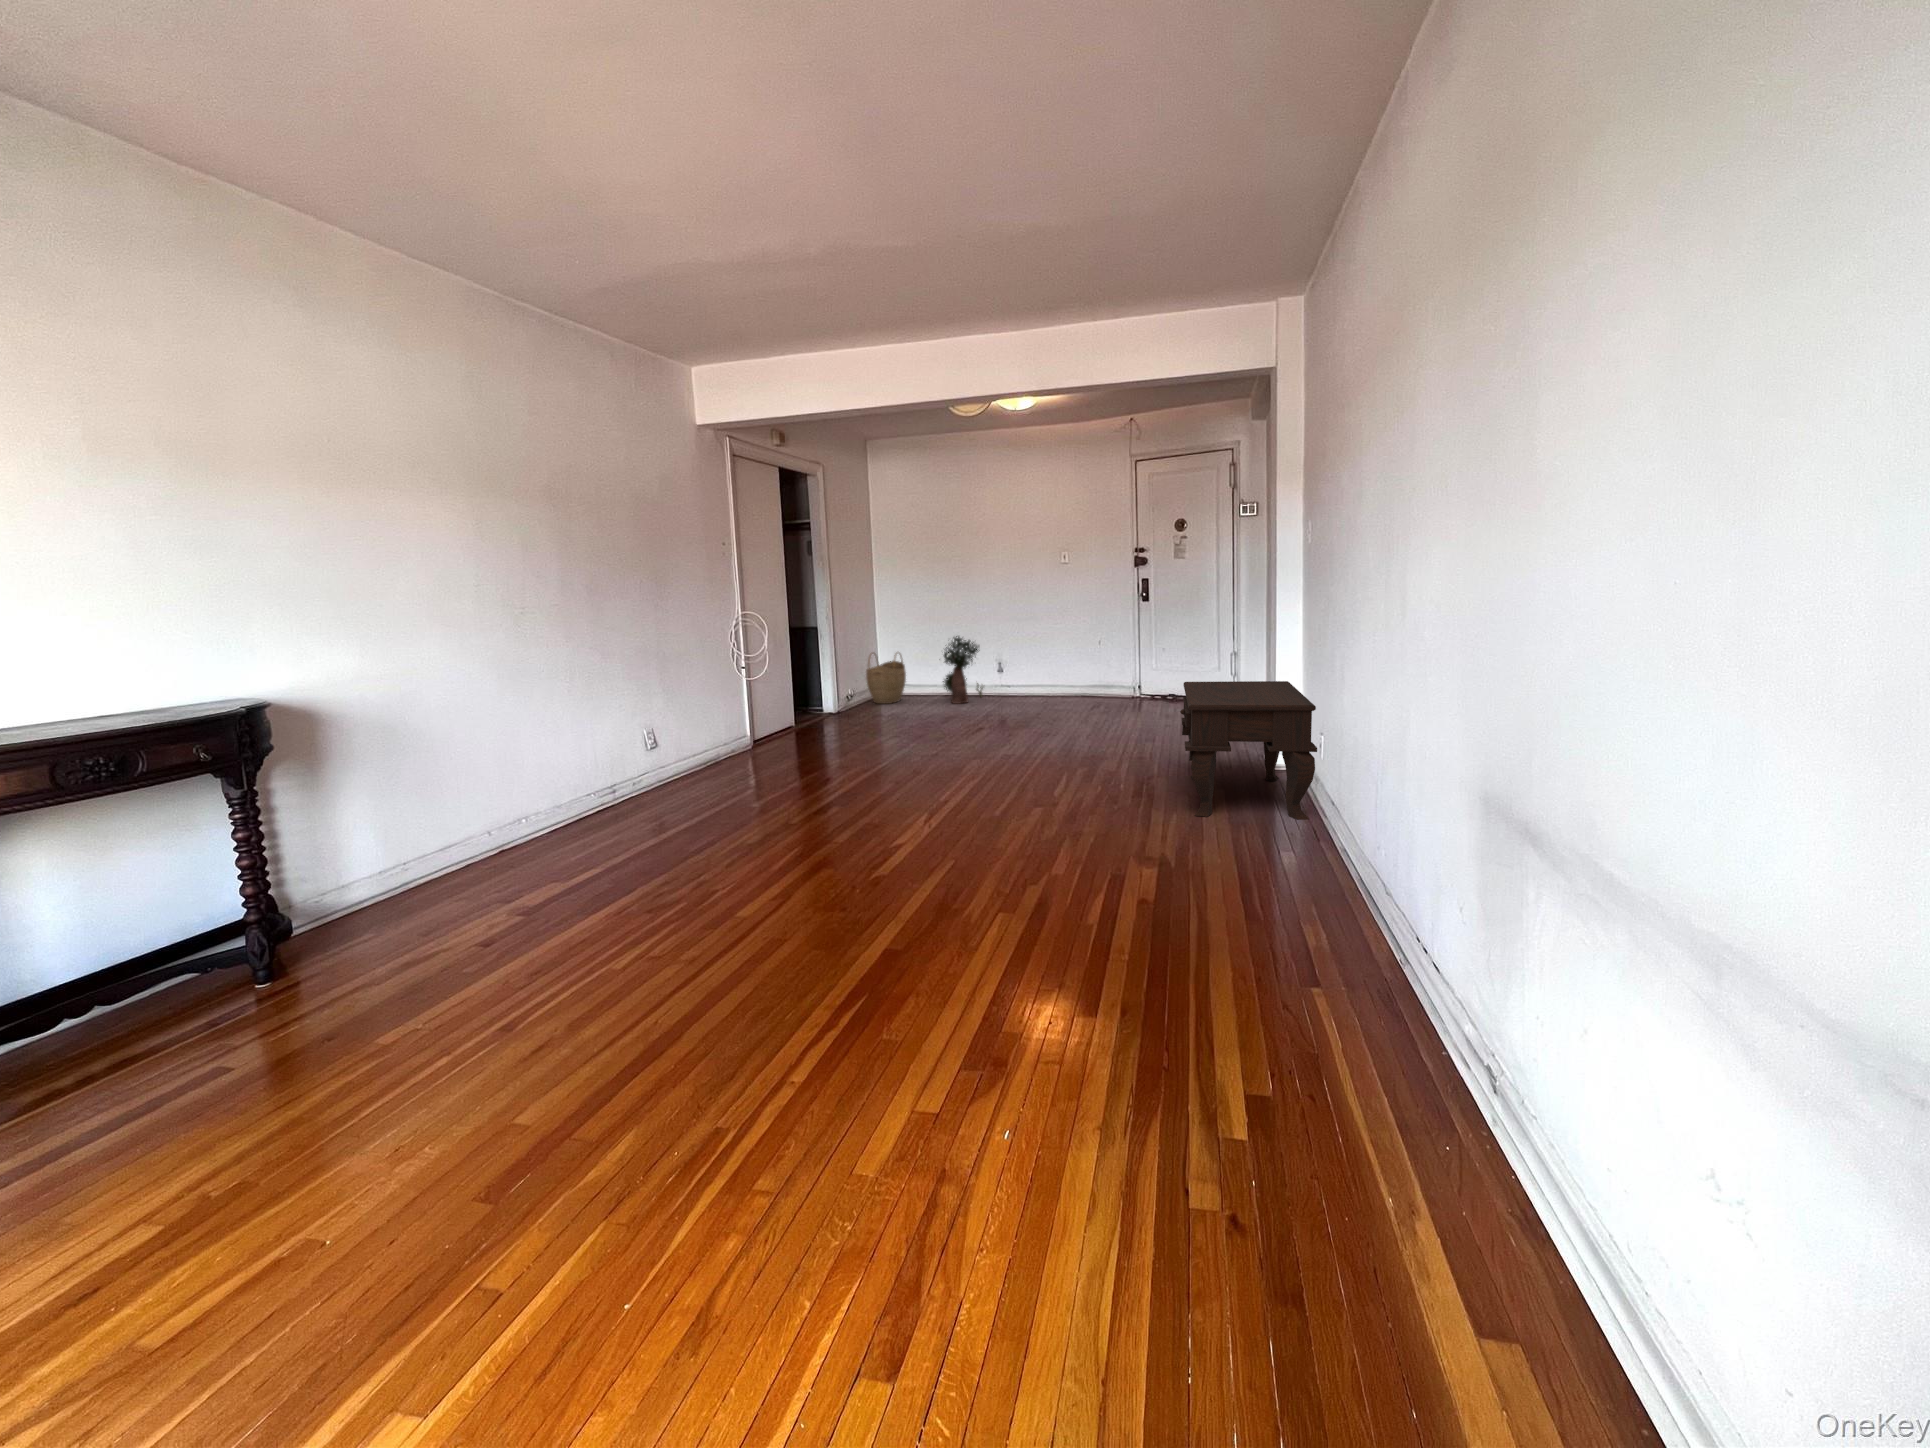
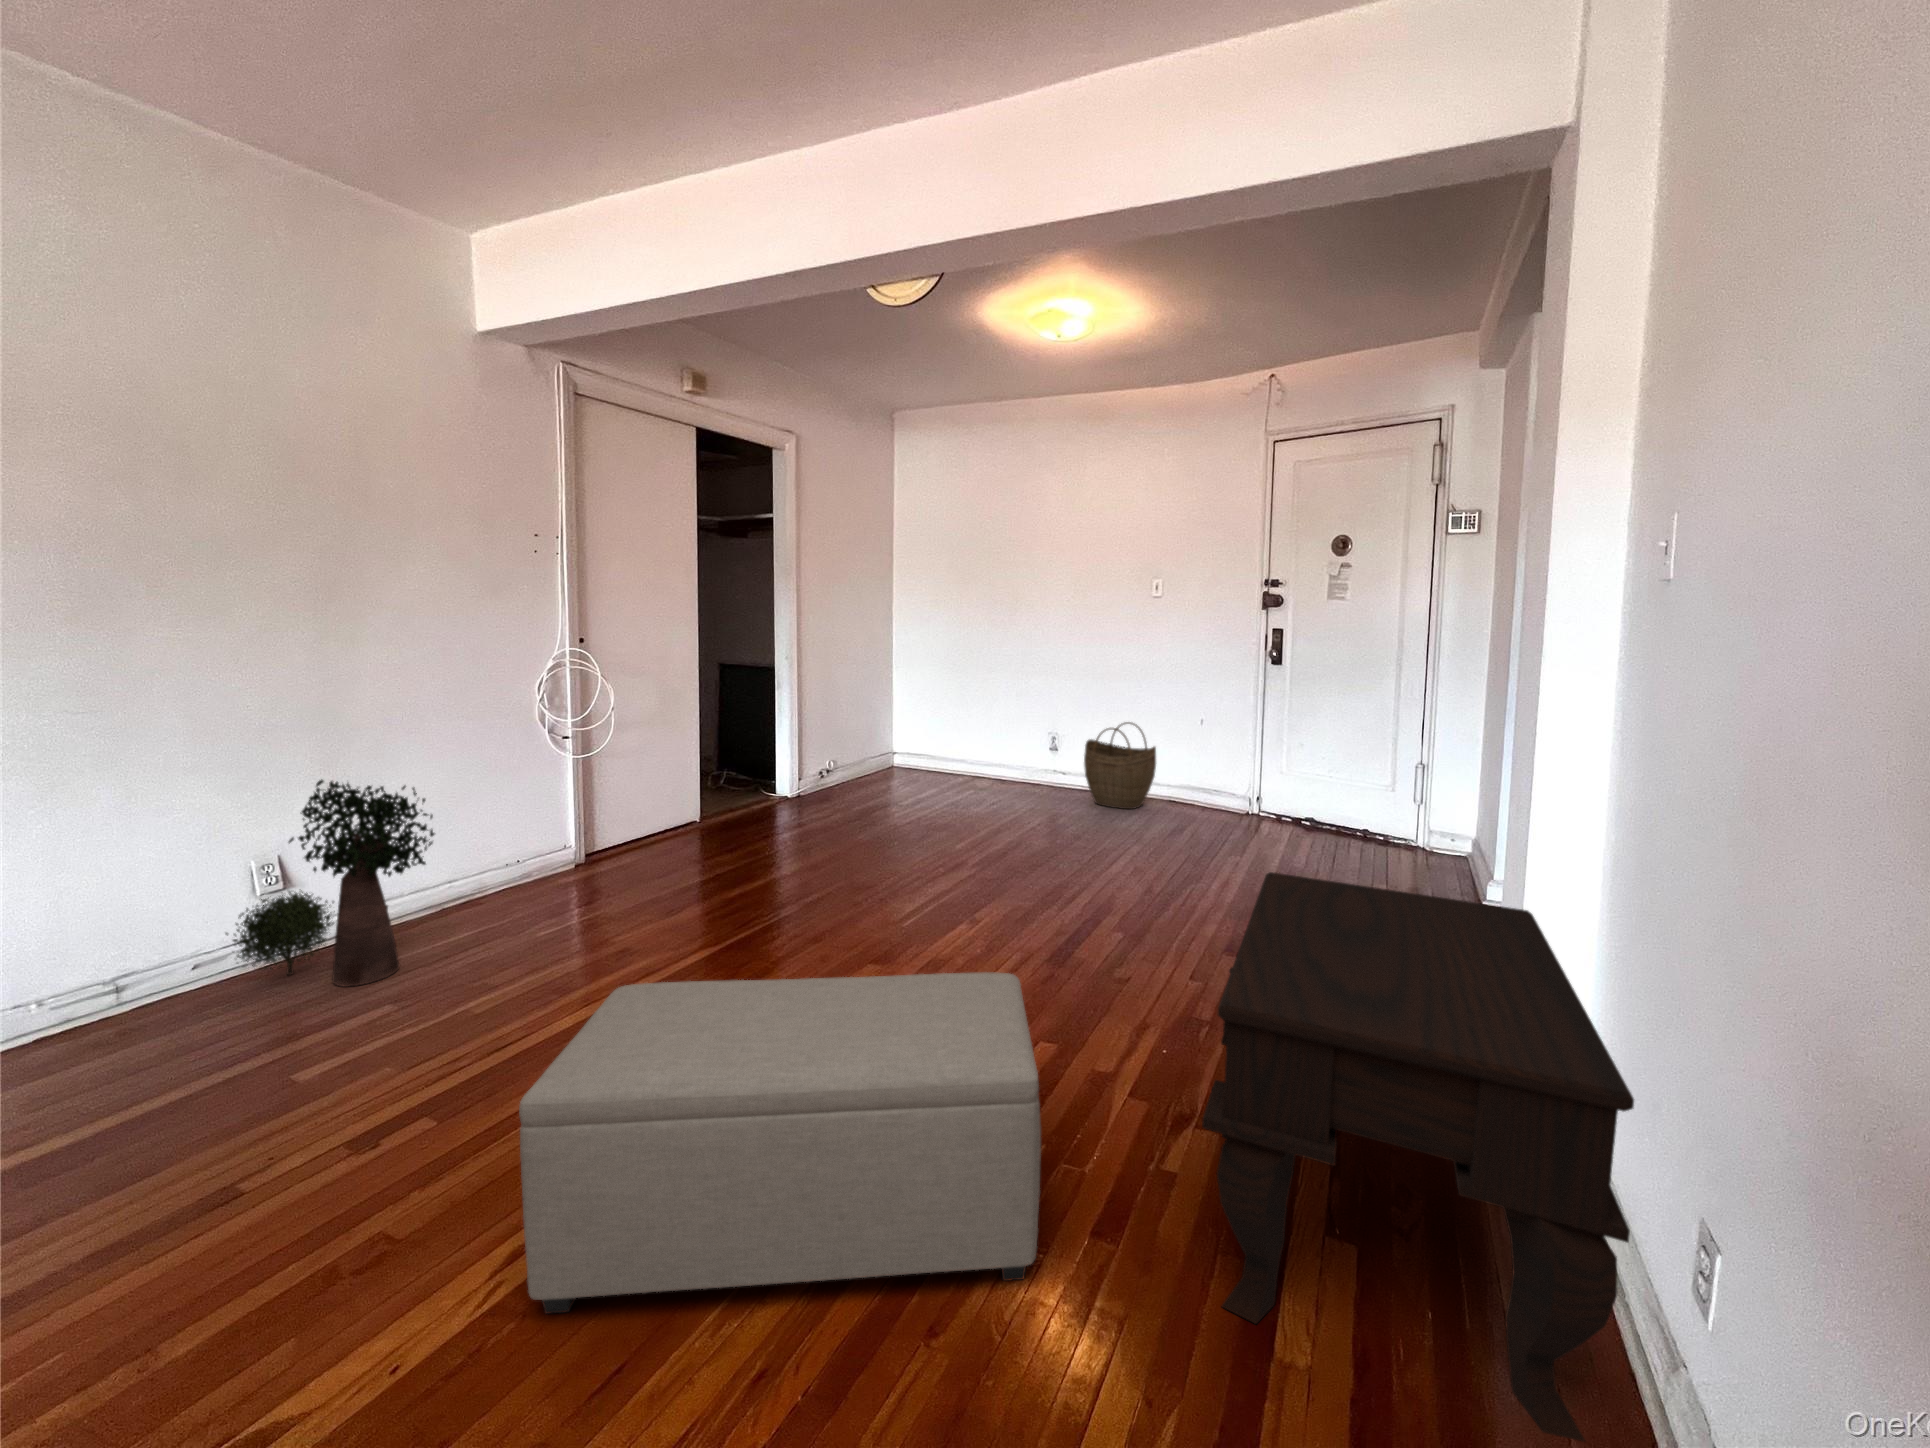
potted plant: present [943,636,983,704] -> present [226,779,434,987]
woven basket: present [866,653,906,704] -> present [1084,722,1156,809]
ottoman: none [936,725,1129,844] -> present [519,972,1041,1314]

